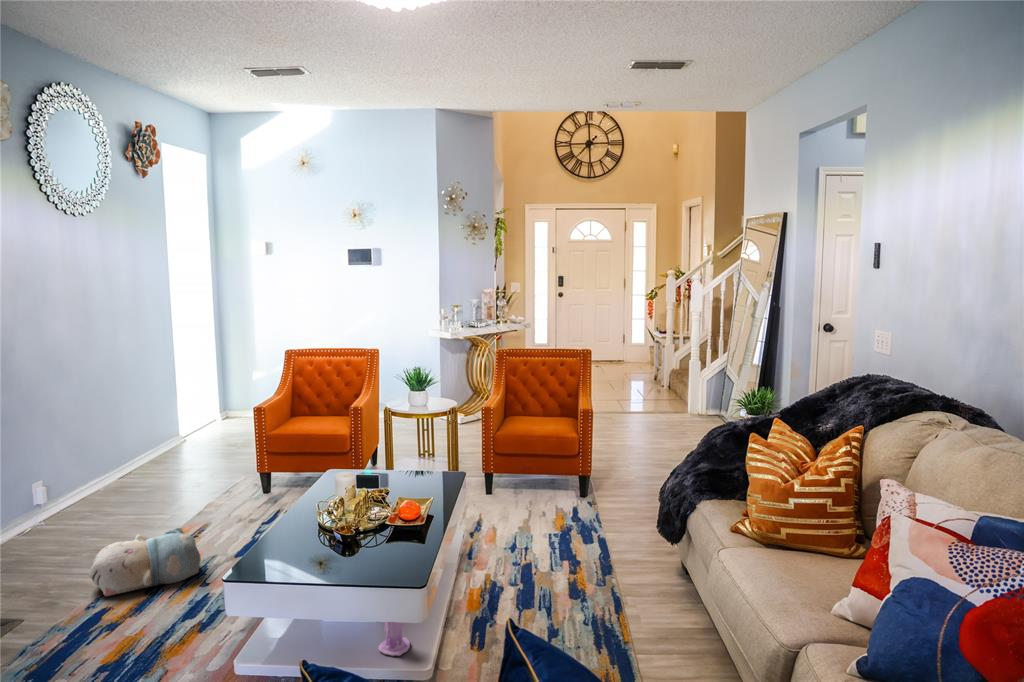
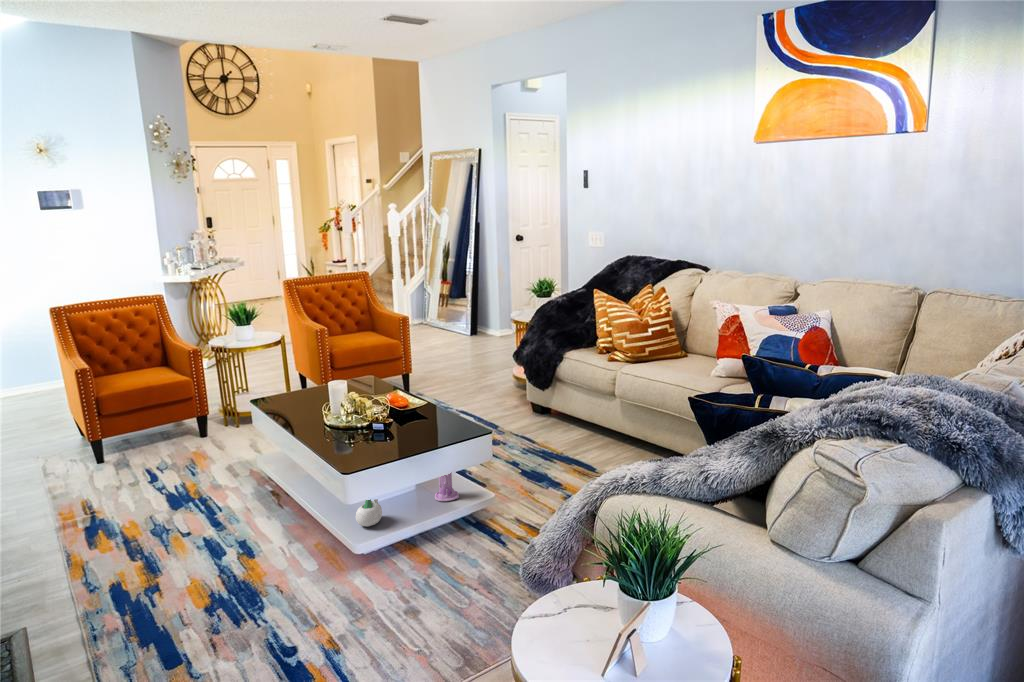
plush toy: present [89,527,201,596] -> none [35,493,160,574]
succulent planter: none [271,615,307,650] -> present [356,499,382,526]

